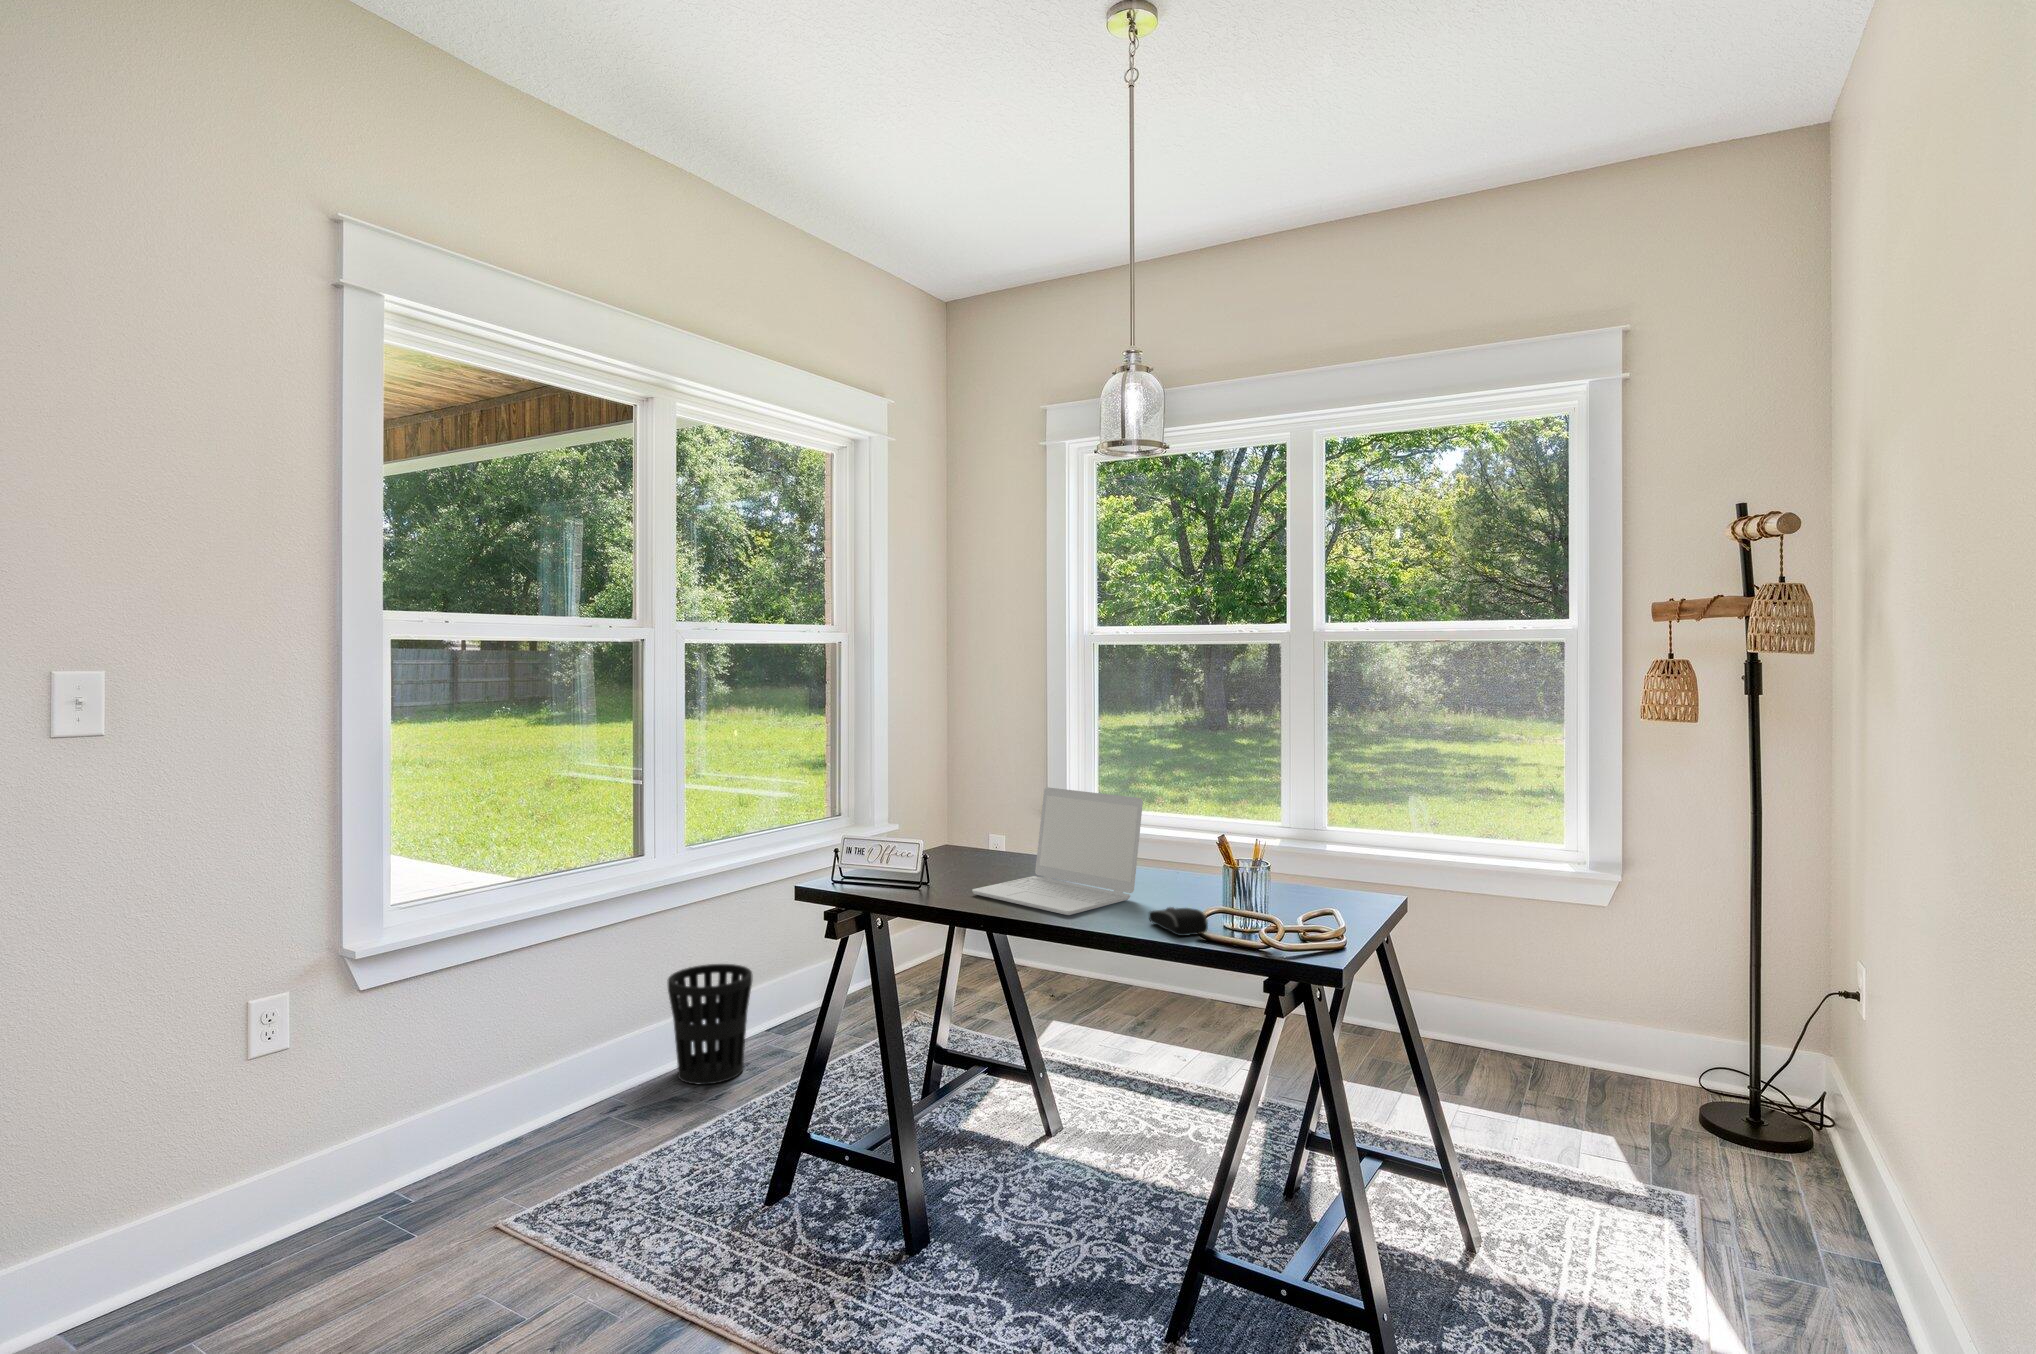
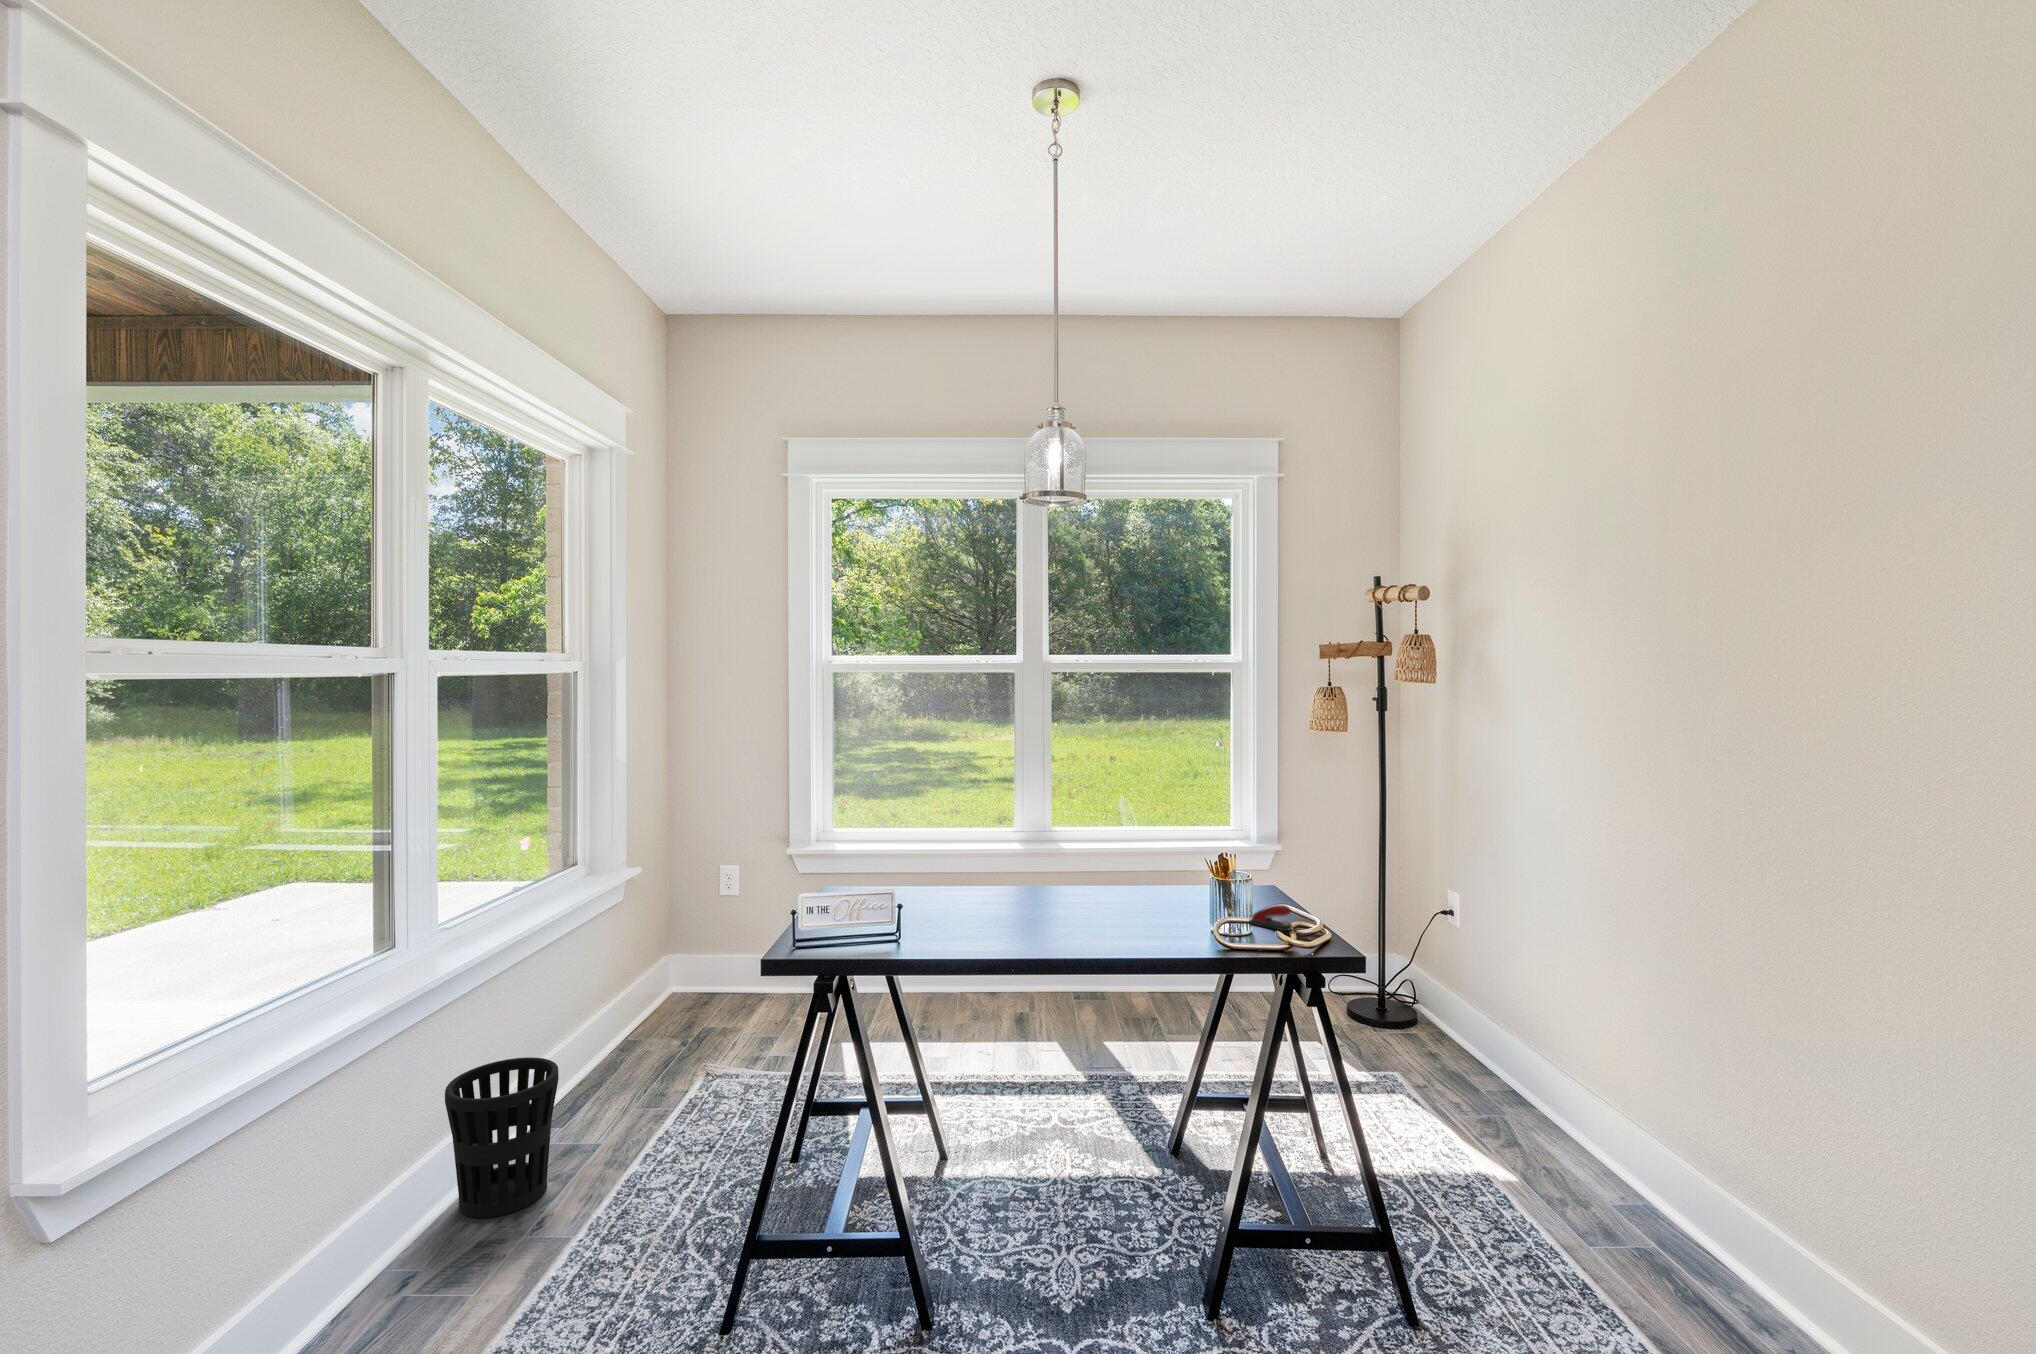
laptop: present [972,787,1143,915] -> none [944,818,1092,941]
computer mouse: present [1149,907,1208,936] -> none [1149,918,1212,945]
stapler: none [1282,910,1321,940] -> present [1249,905,1292,931]

